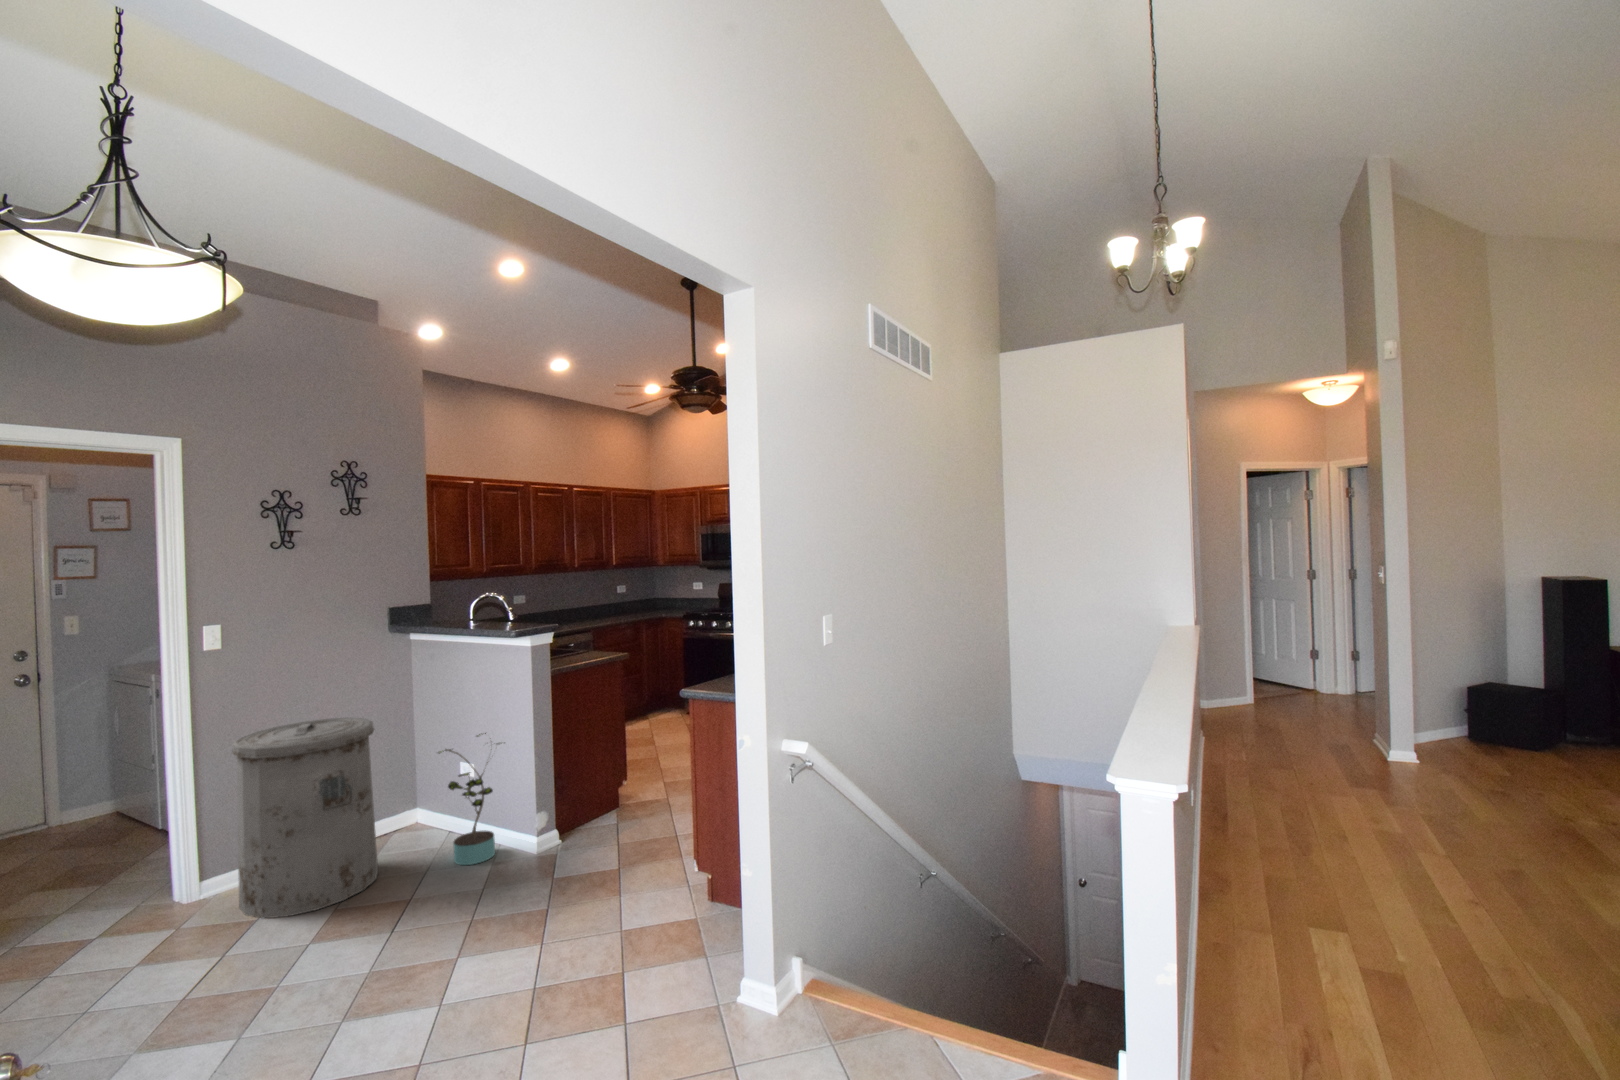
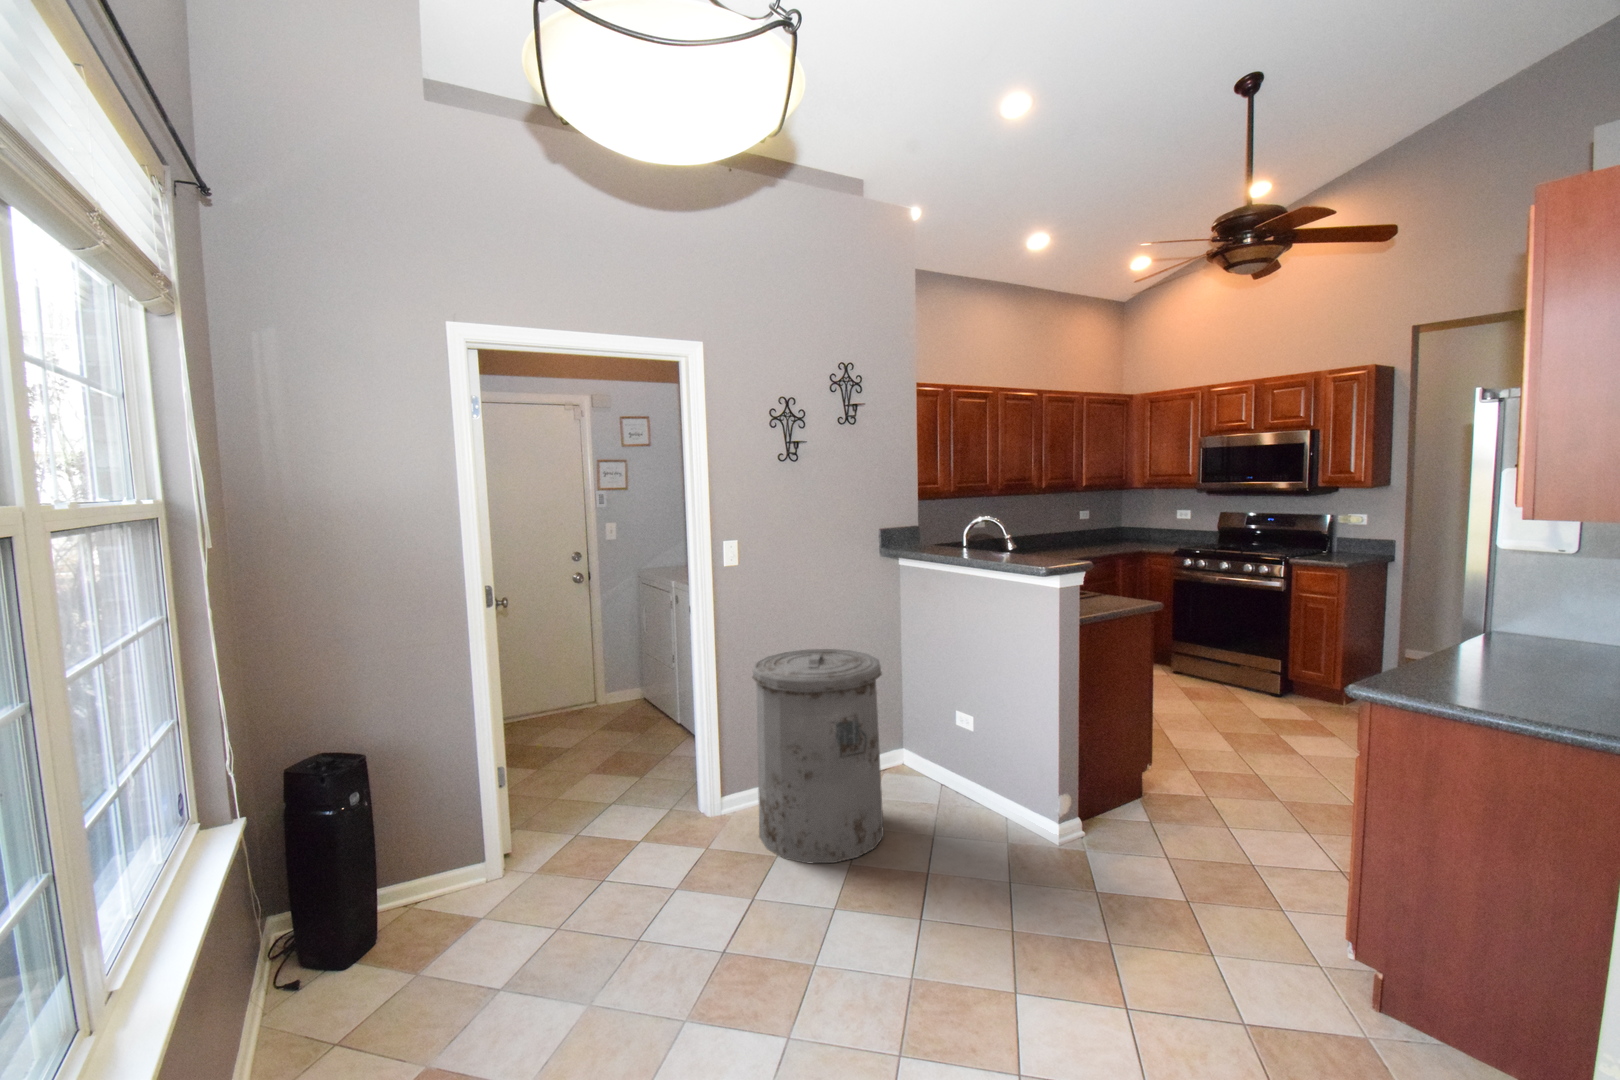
potted plant: present [438,733,499,865] -> none [942,687,1025,843]

